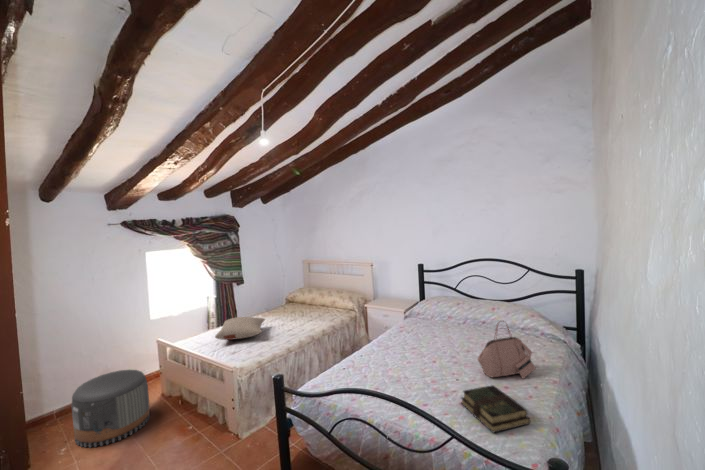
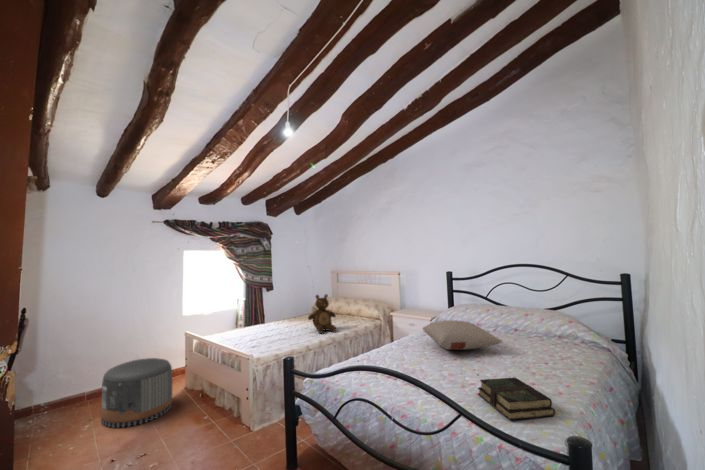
teddy bear: none [285,291,314,331] -> present [308,294,336,333]
pillow: present [215,317,265,340] -> present [423,321,502,350]
handbag: present [478,321,535,379] -> none [500,313,568,378]

